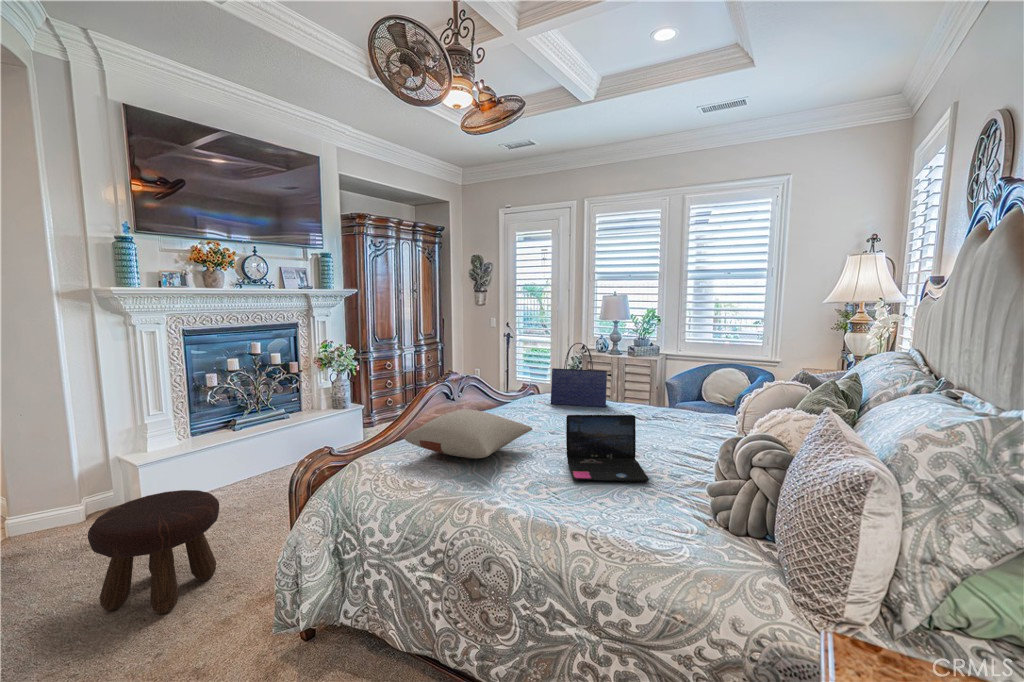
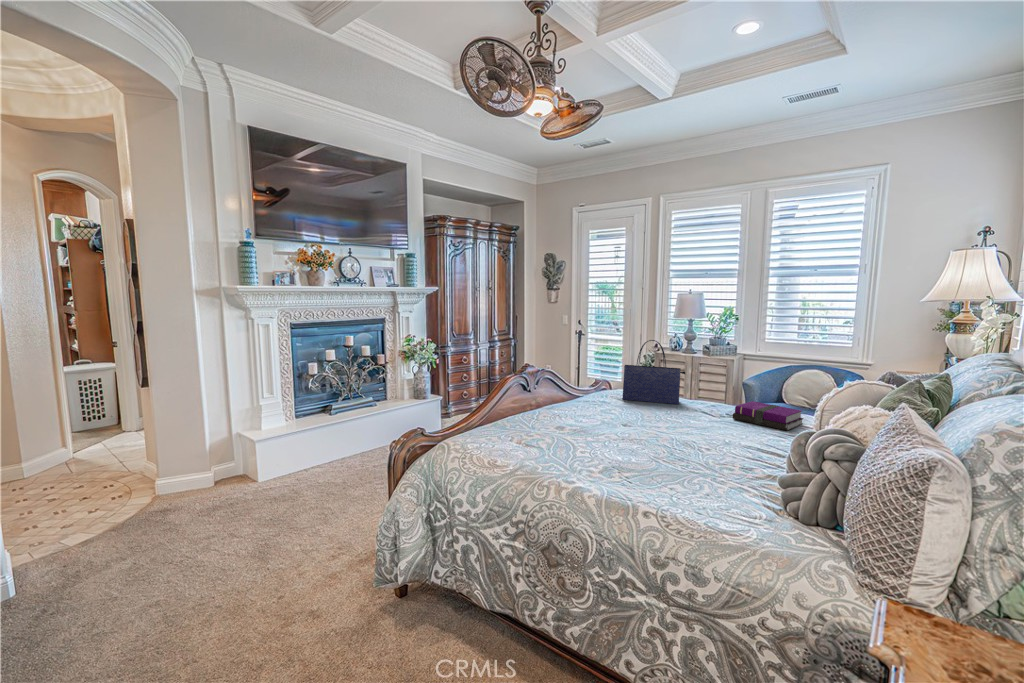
notebook: none [657,402,723,431] -> present [733,401,803,431]
pillow: present [405,409,532,458] -> none [488,400,605,444]
laptop: present [566,415,649,482] -> none [638,407,720,473]
footstool: present [88,490,219,614] -> none [229,462,327,563]

